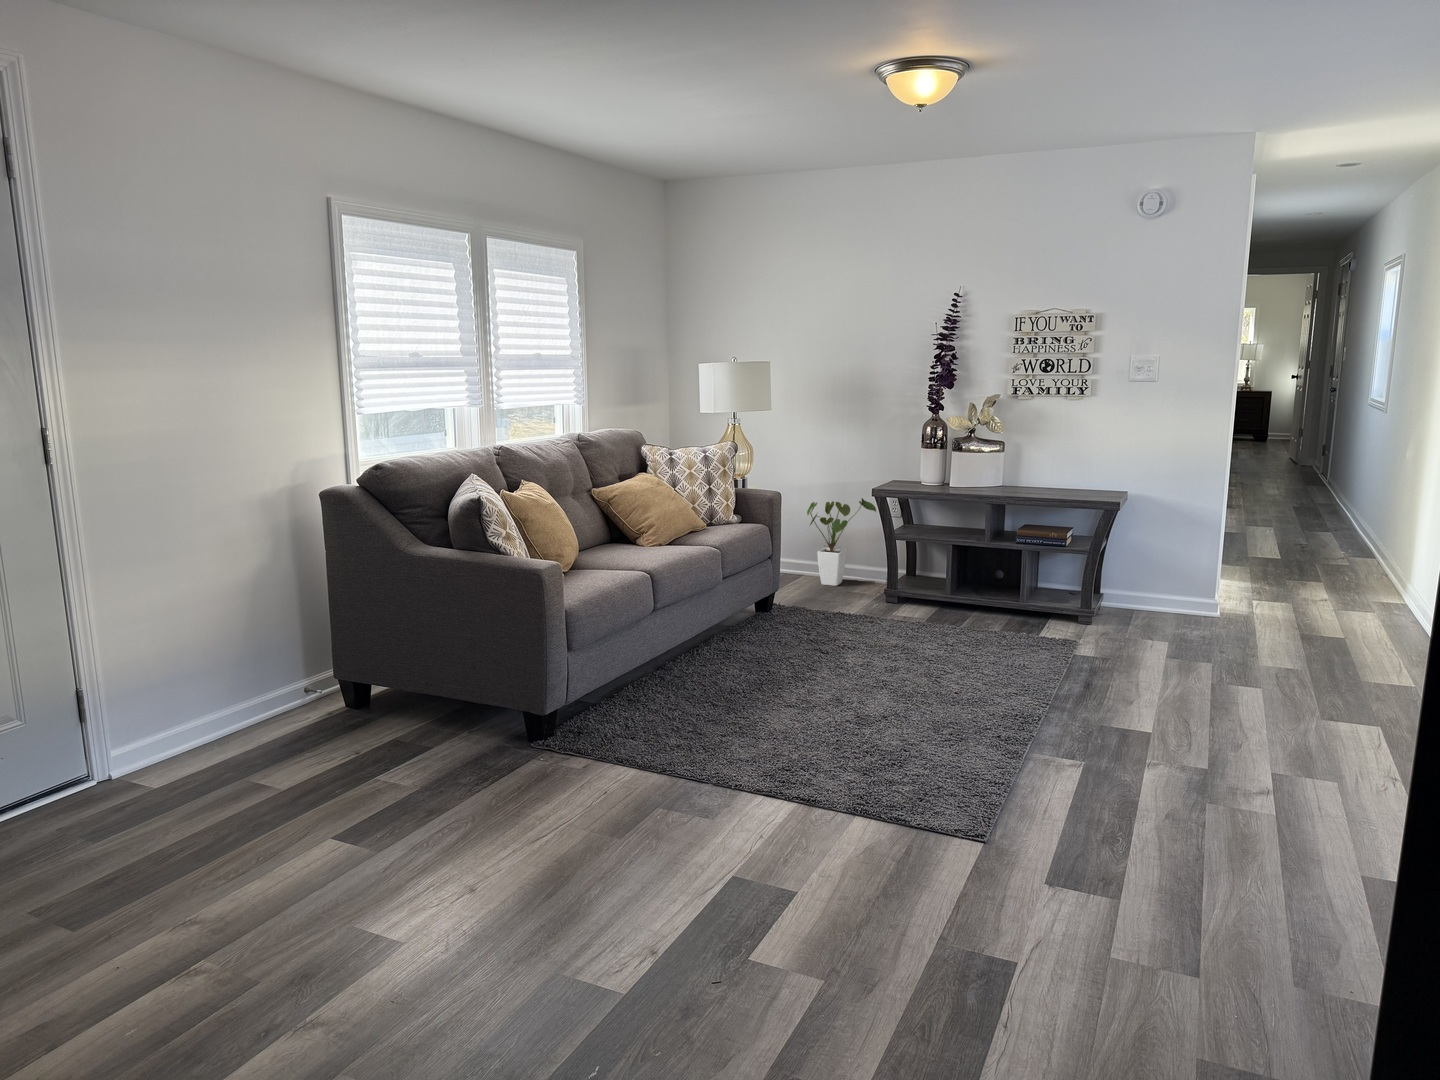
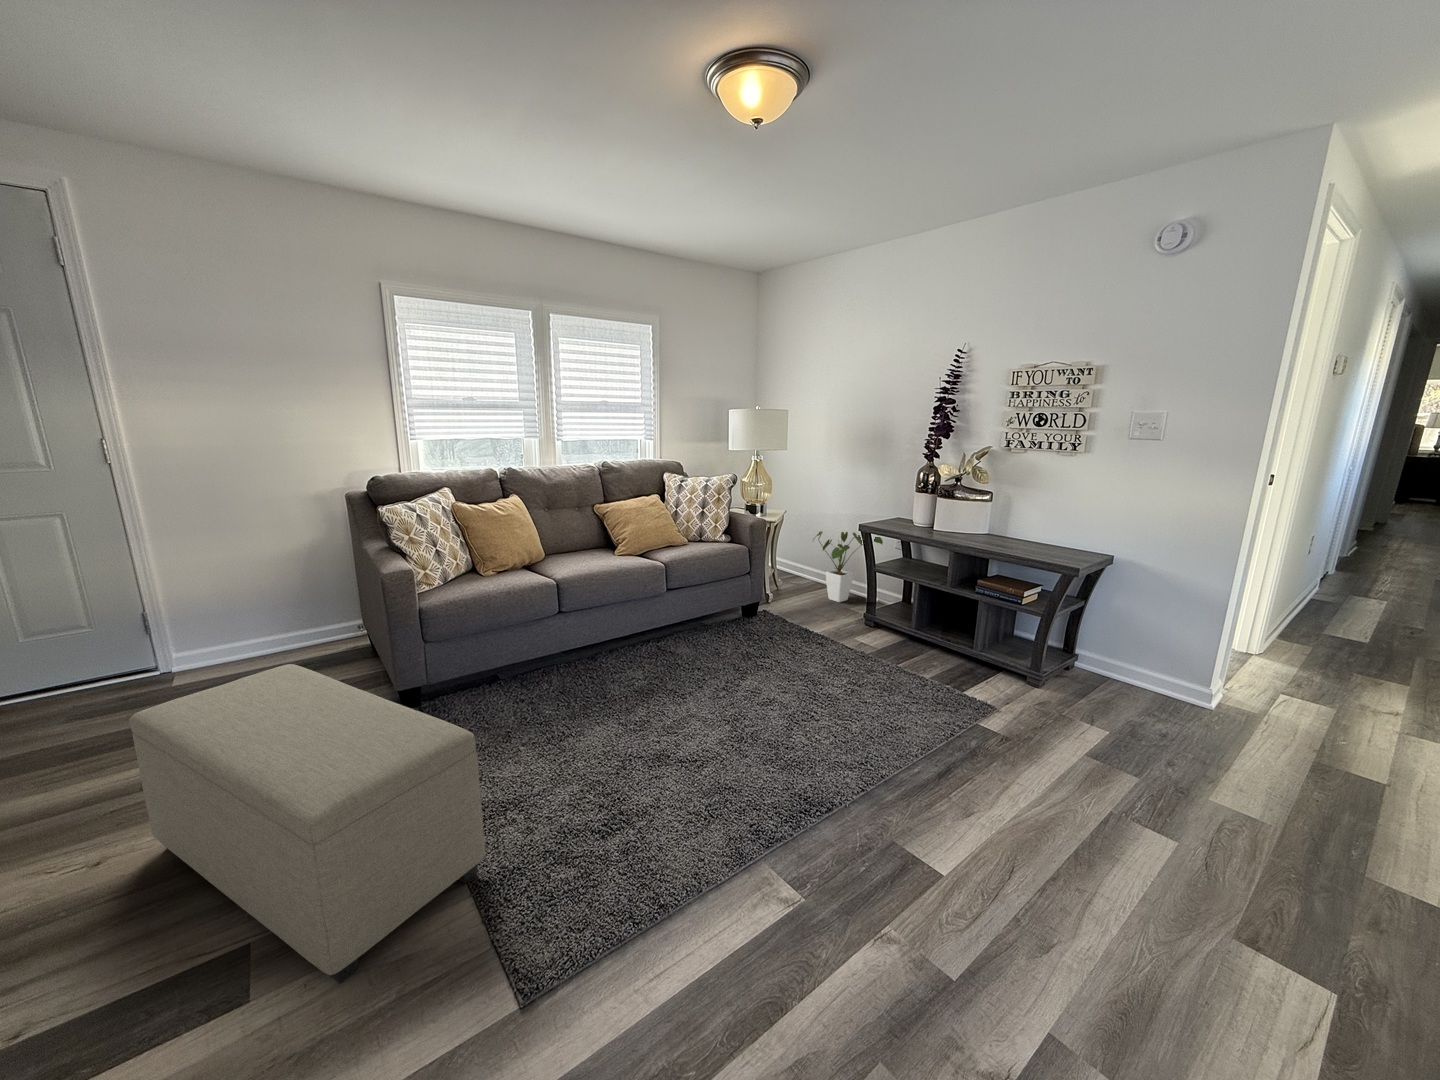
ottoman: none [527,663,868,860] -> present [129,664,485,984]

